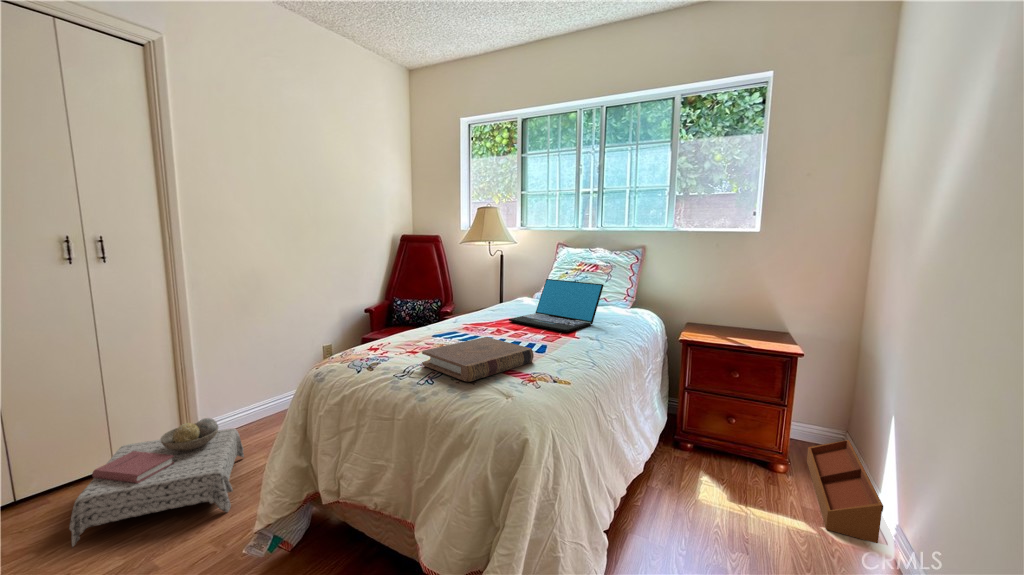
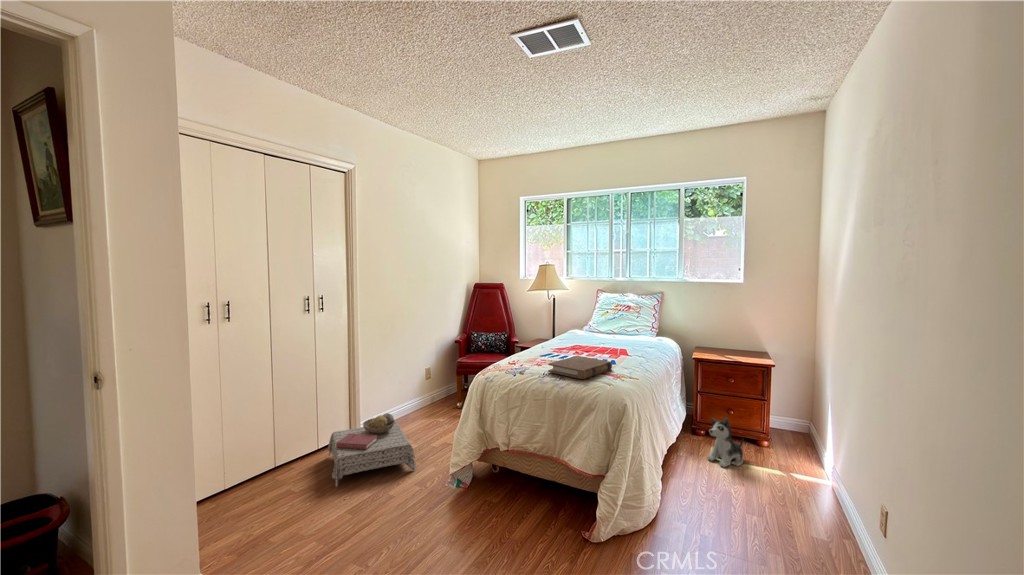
laptop: present [509,279,604,332] -> none [579,318,642,353]
plush toy: none [690,434,748,515] -> present [707,417,743,467]
storage bin: present [807,440,883,543] -> none [783,423,824,479]

